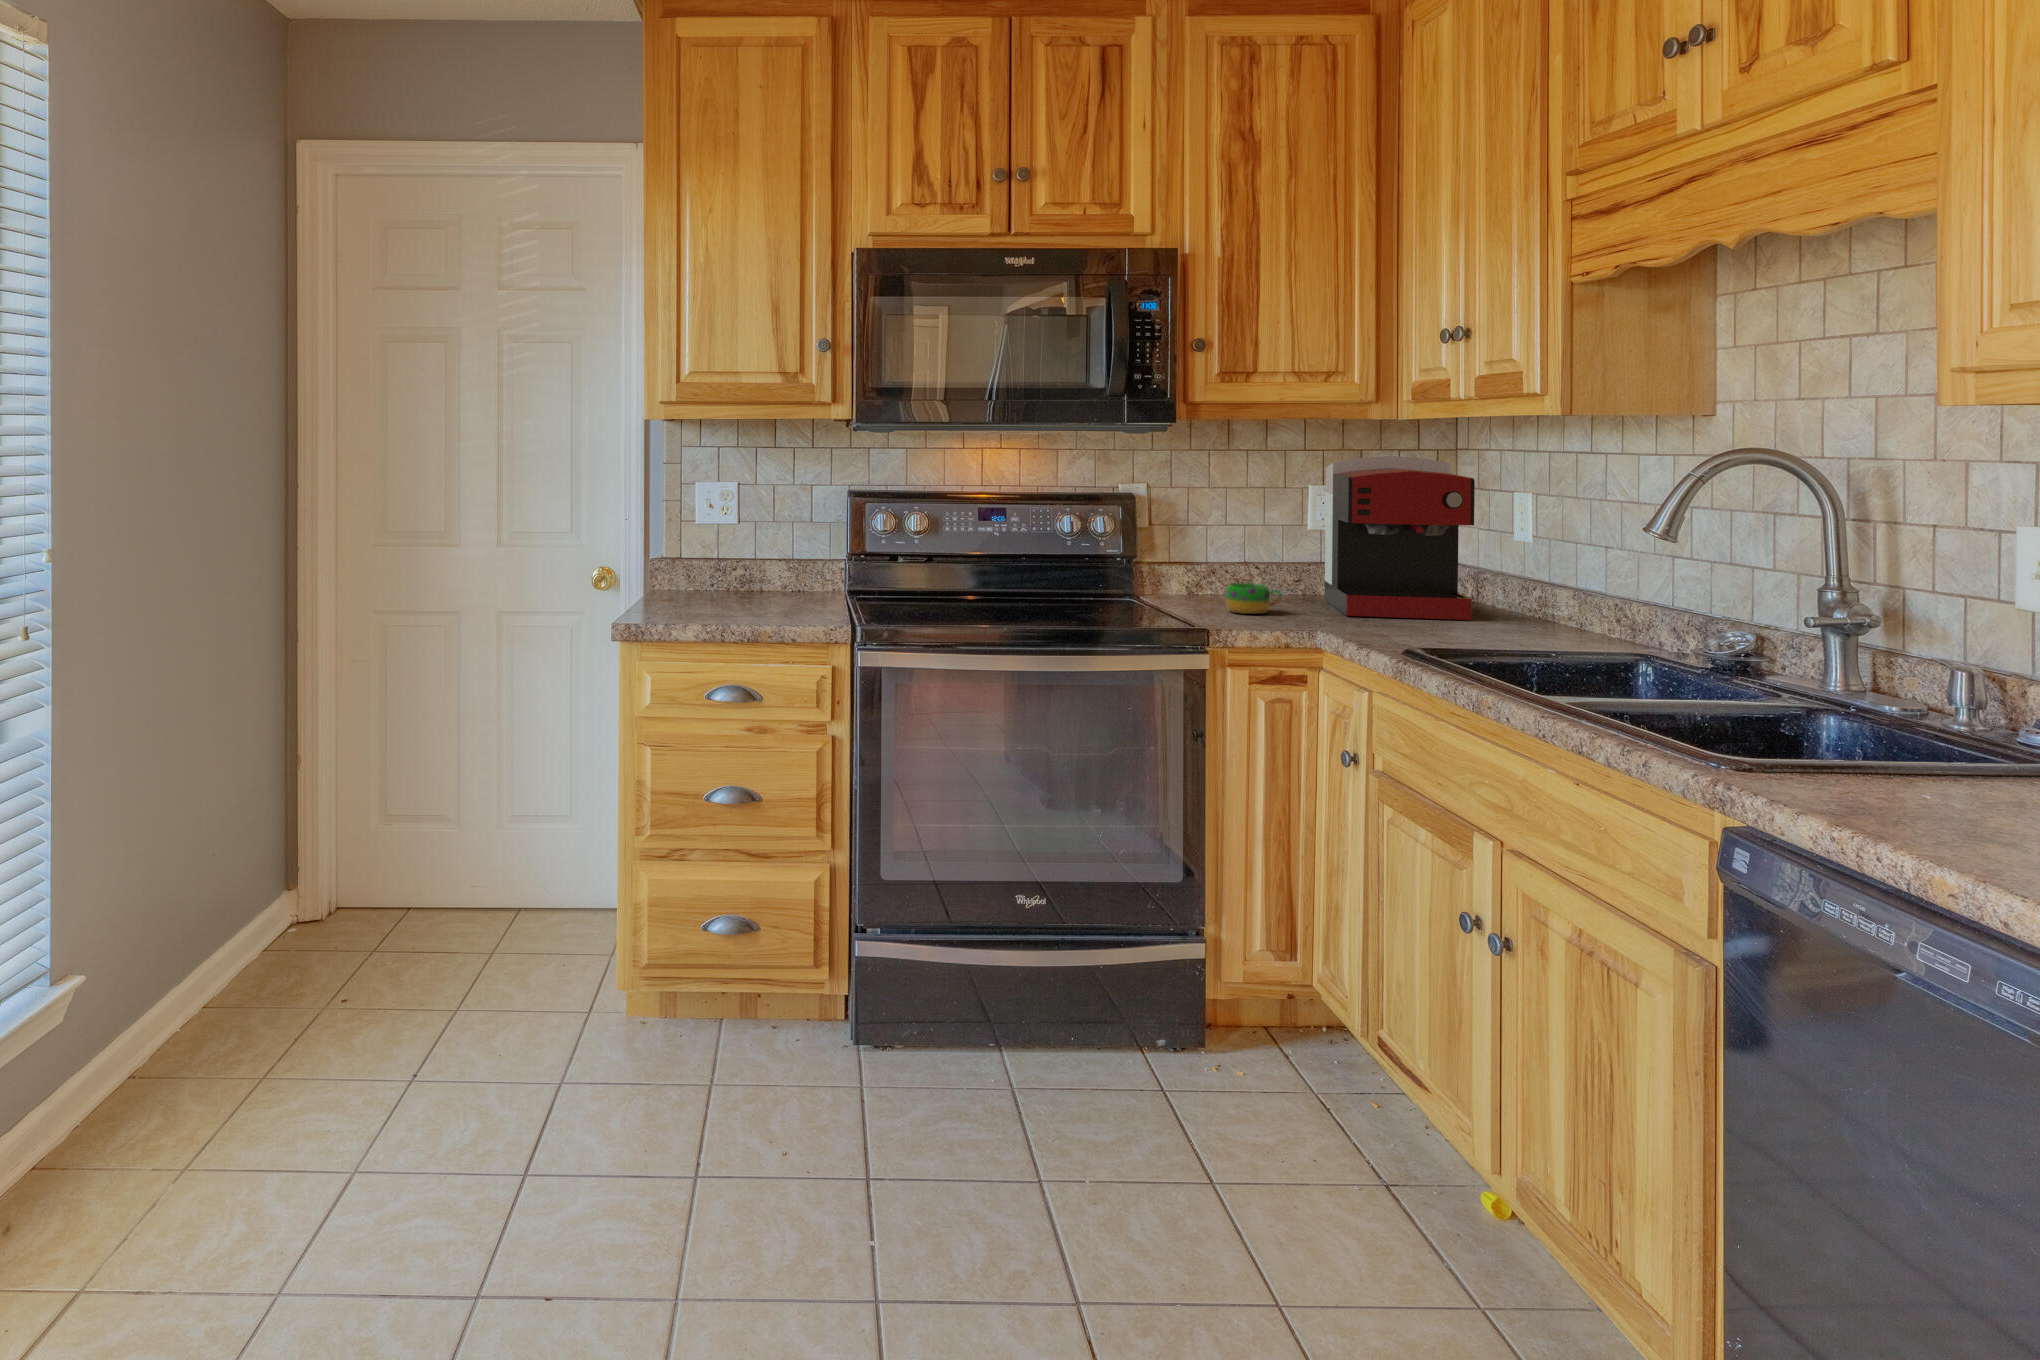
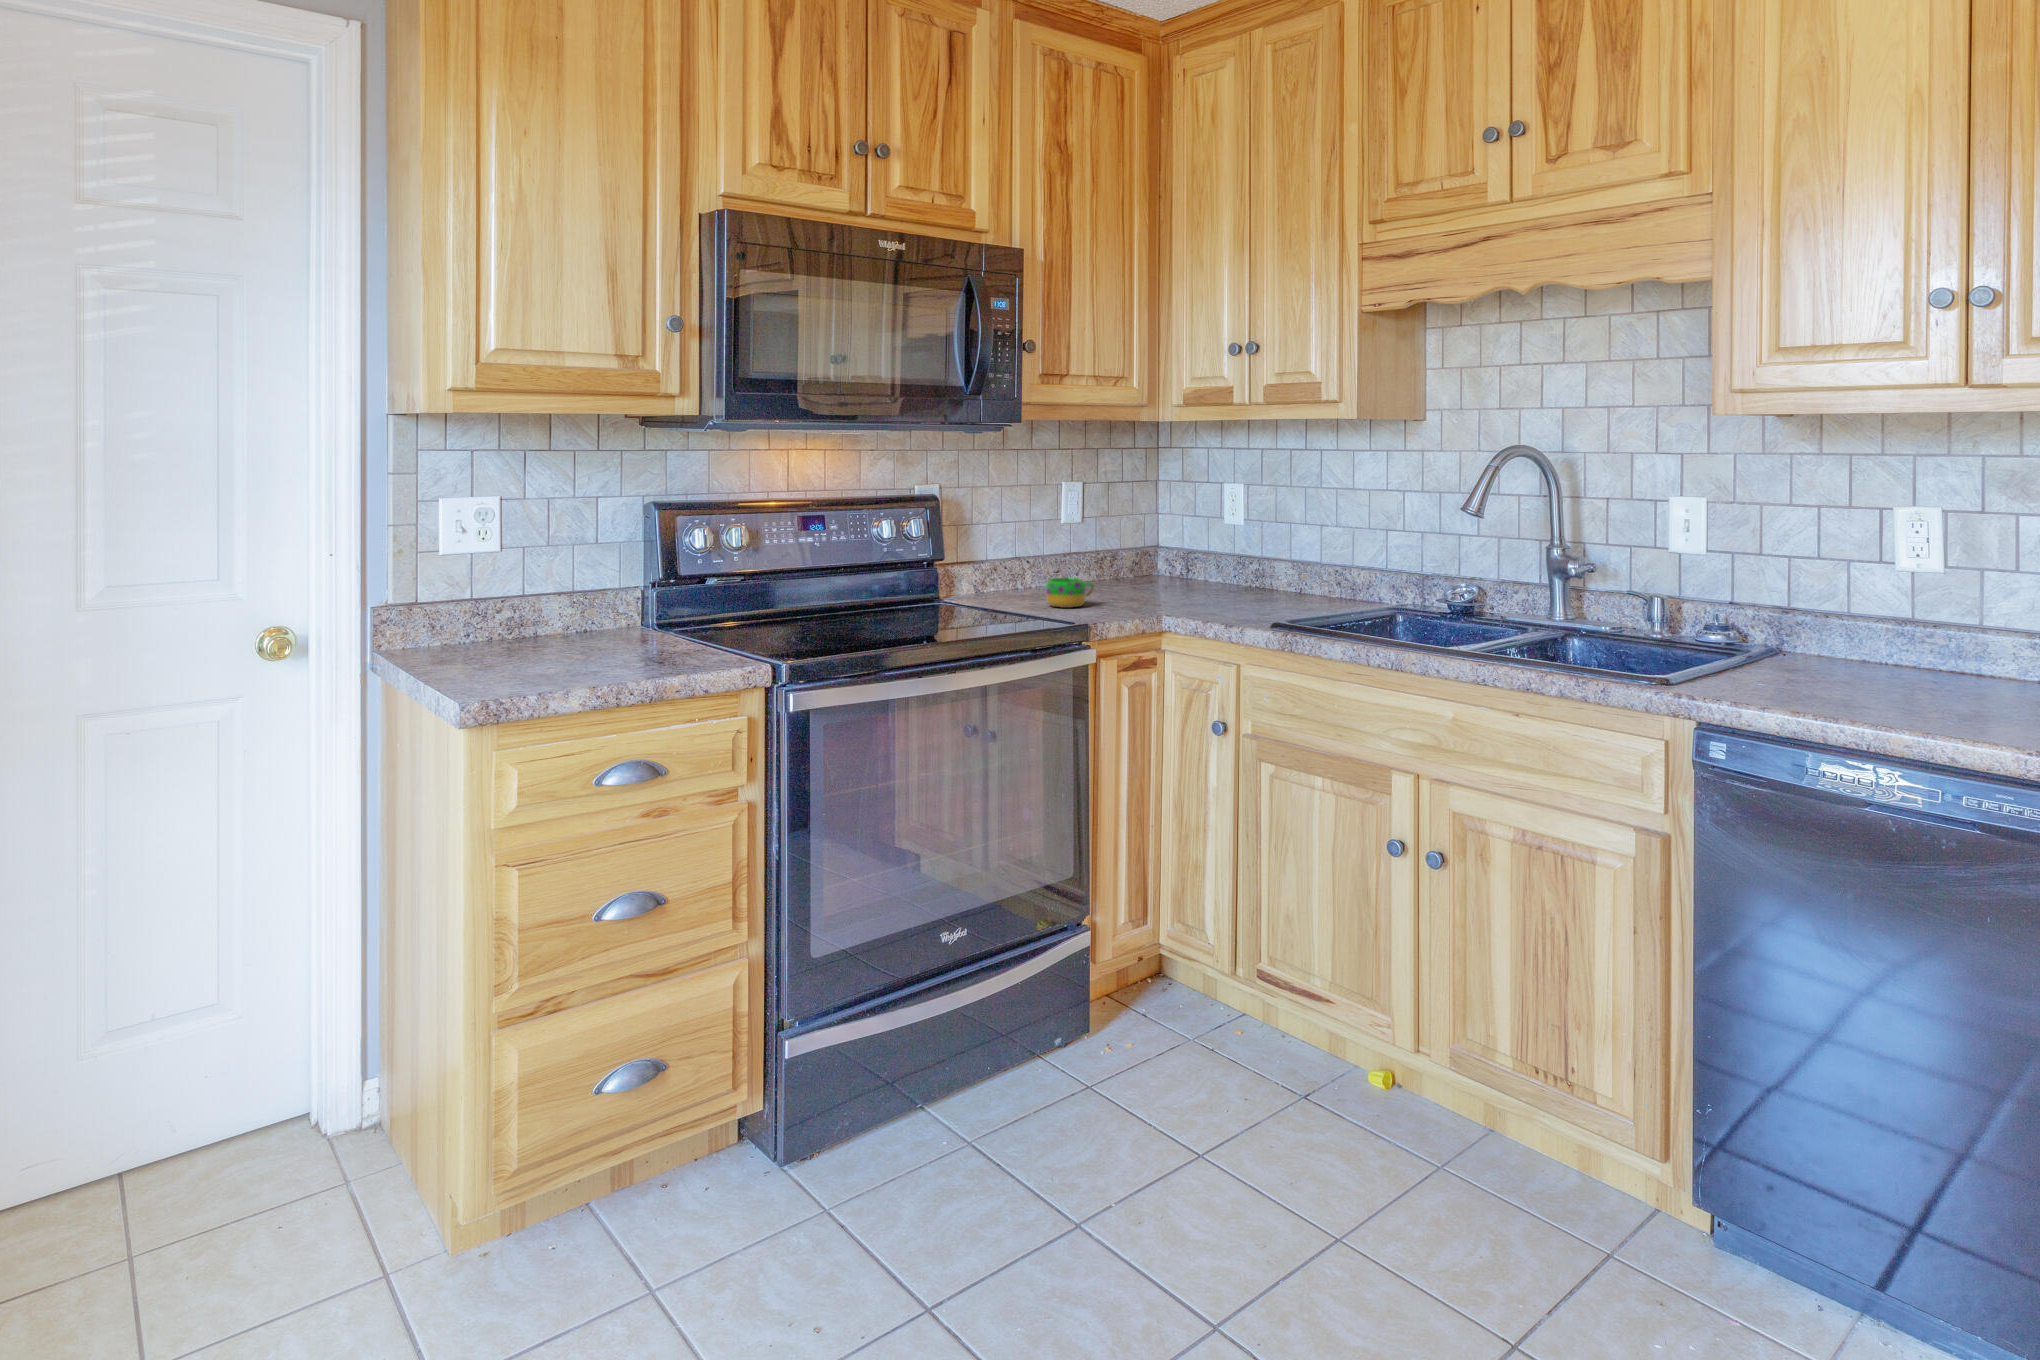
coffee maker: present [1325,456,1475,620] -> none [1090,453,1232,600]

